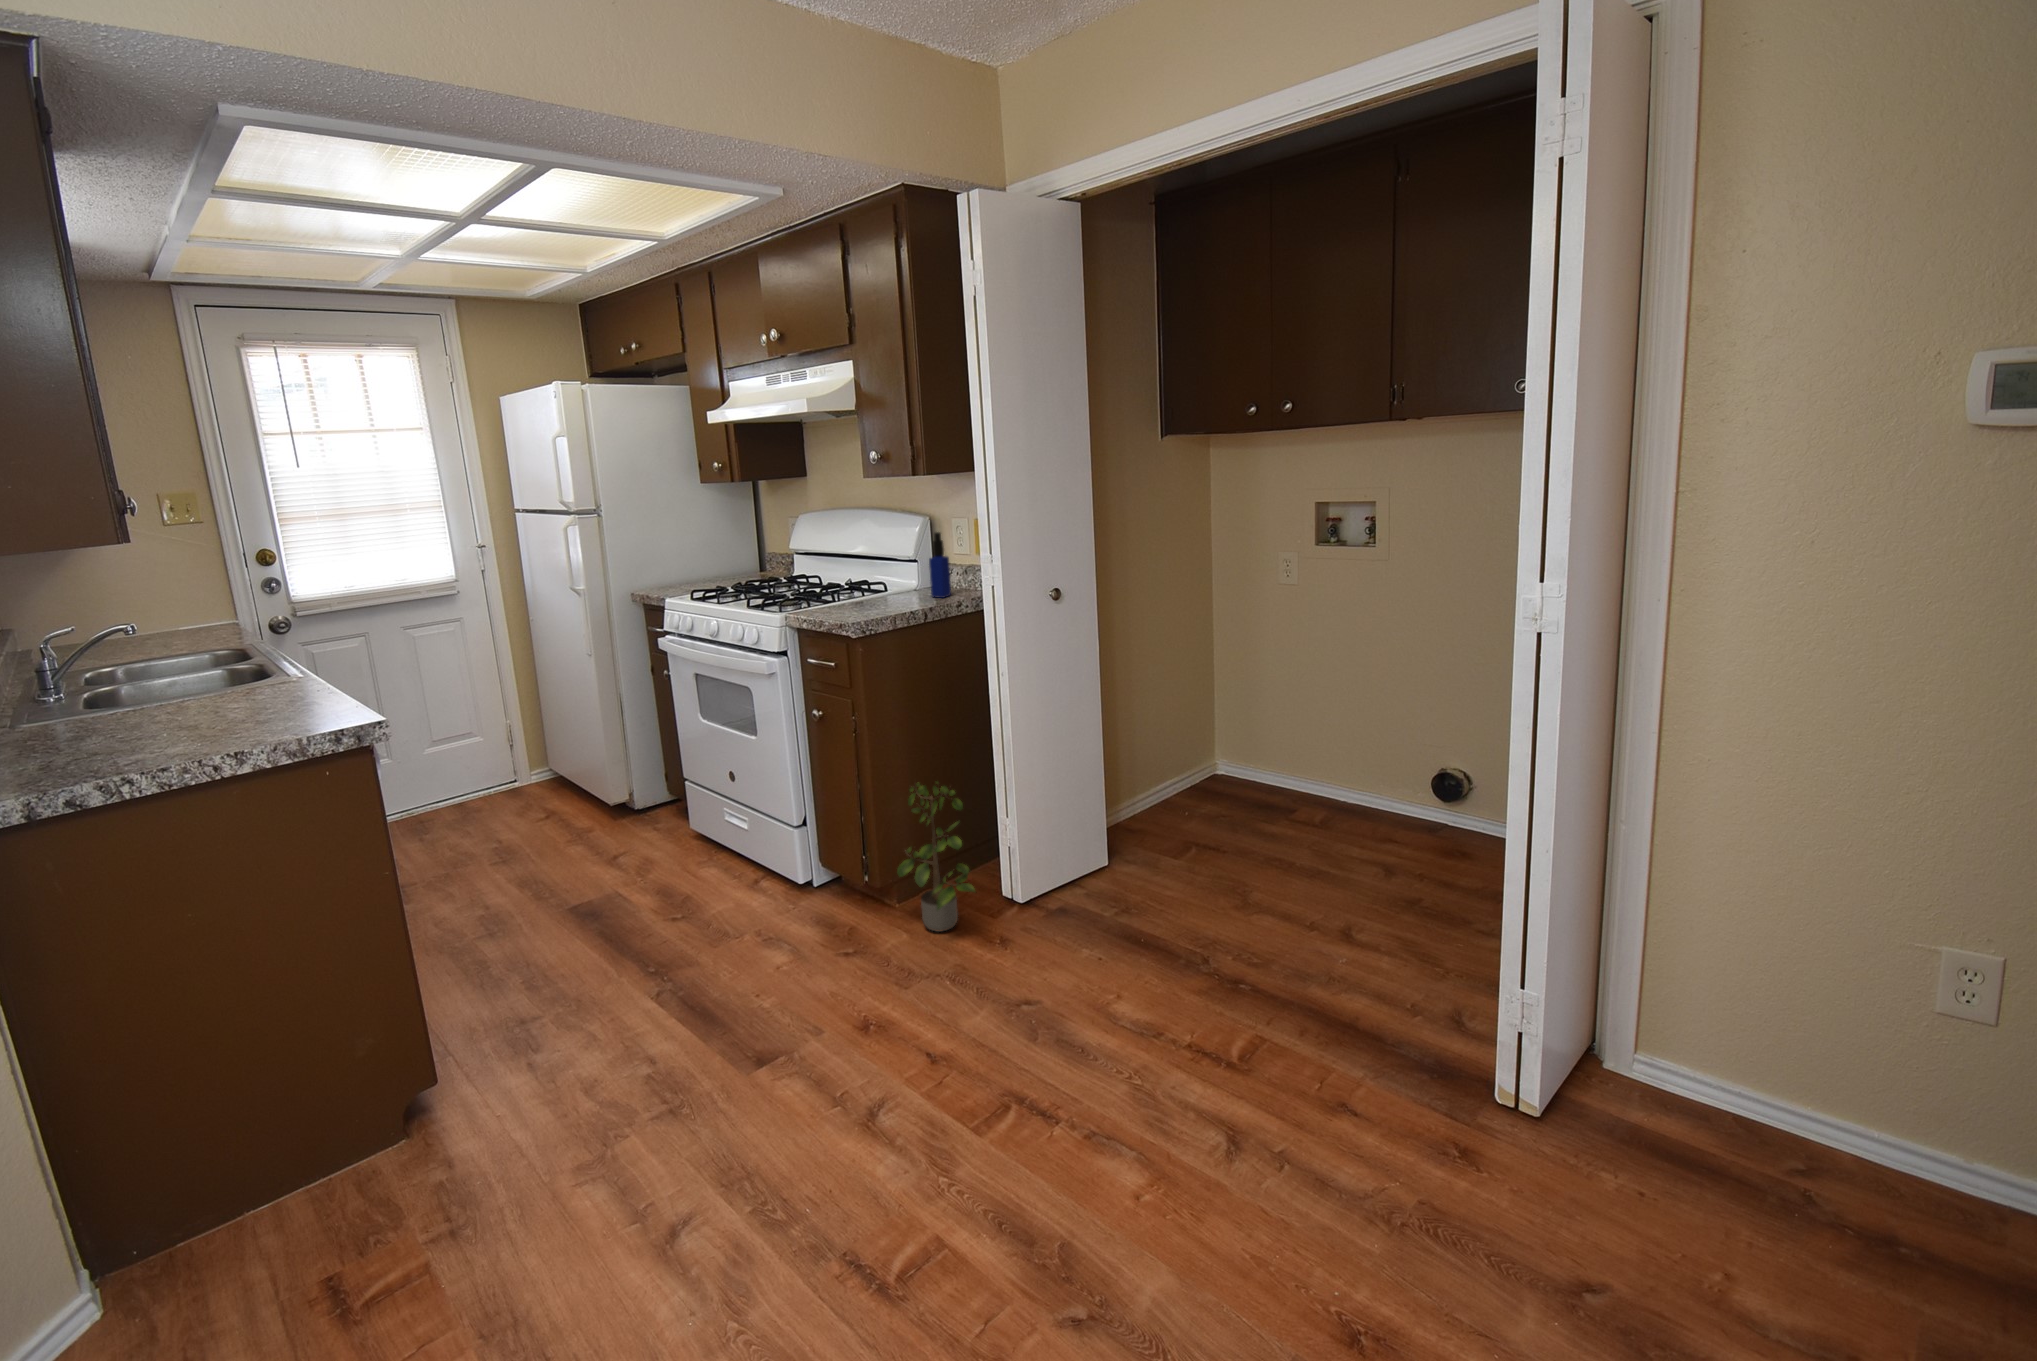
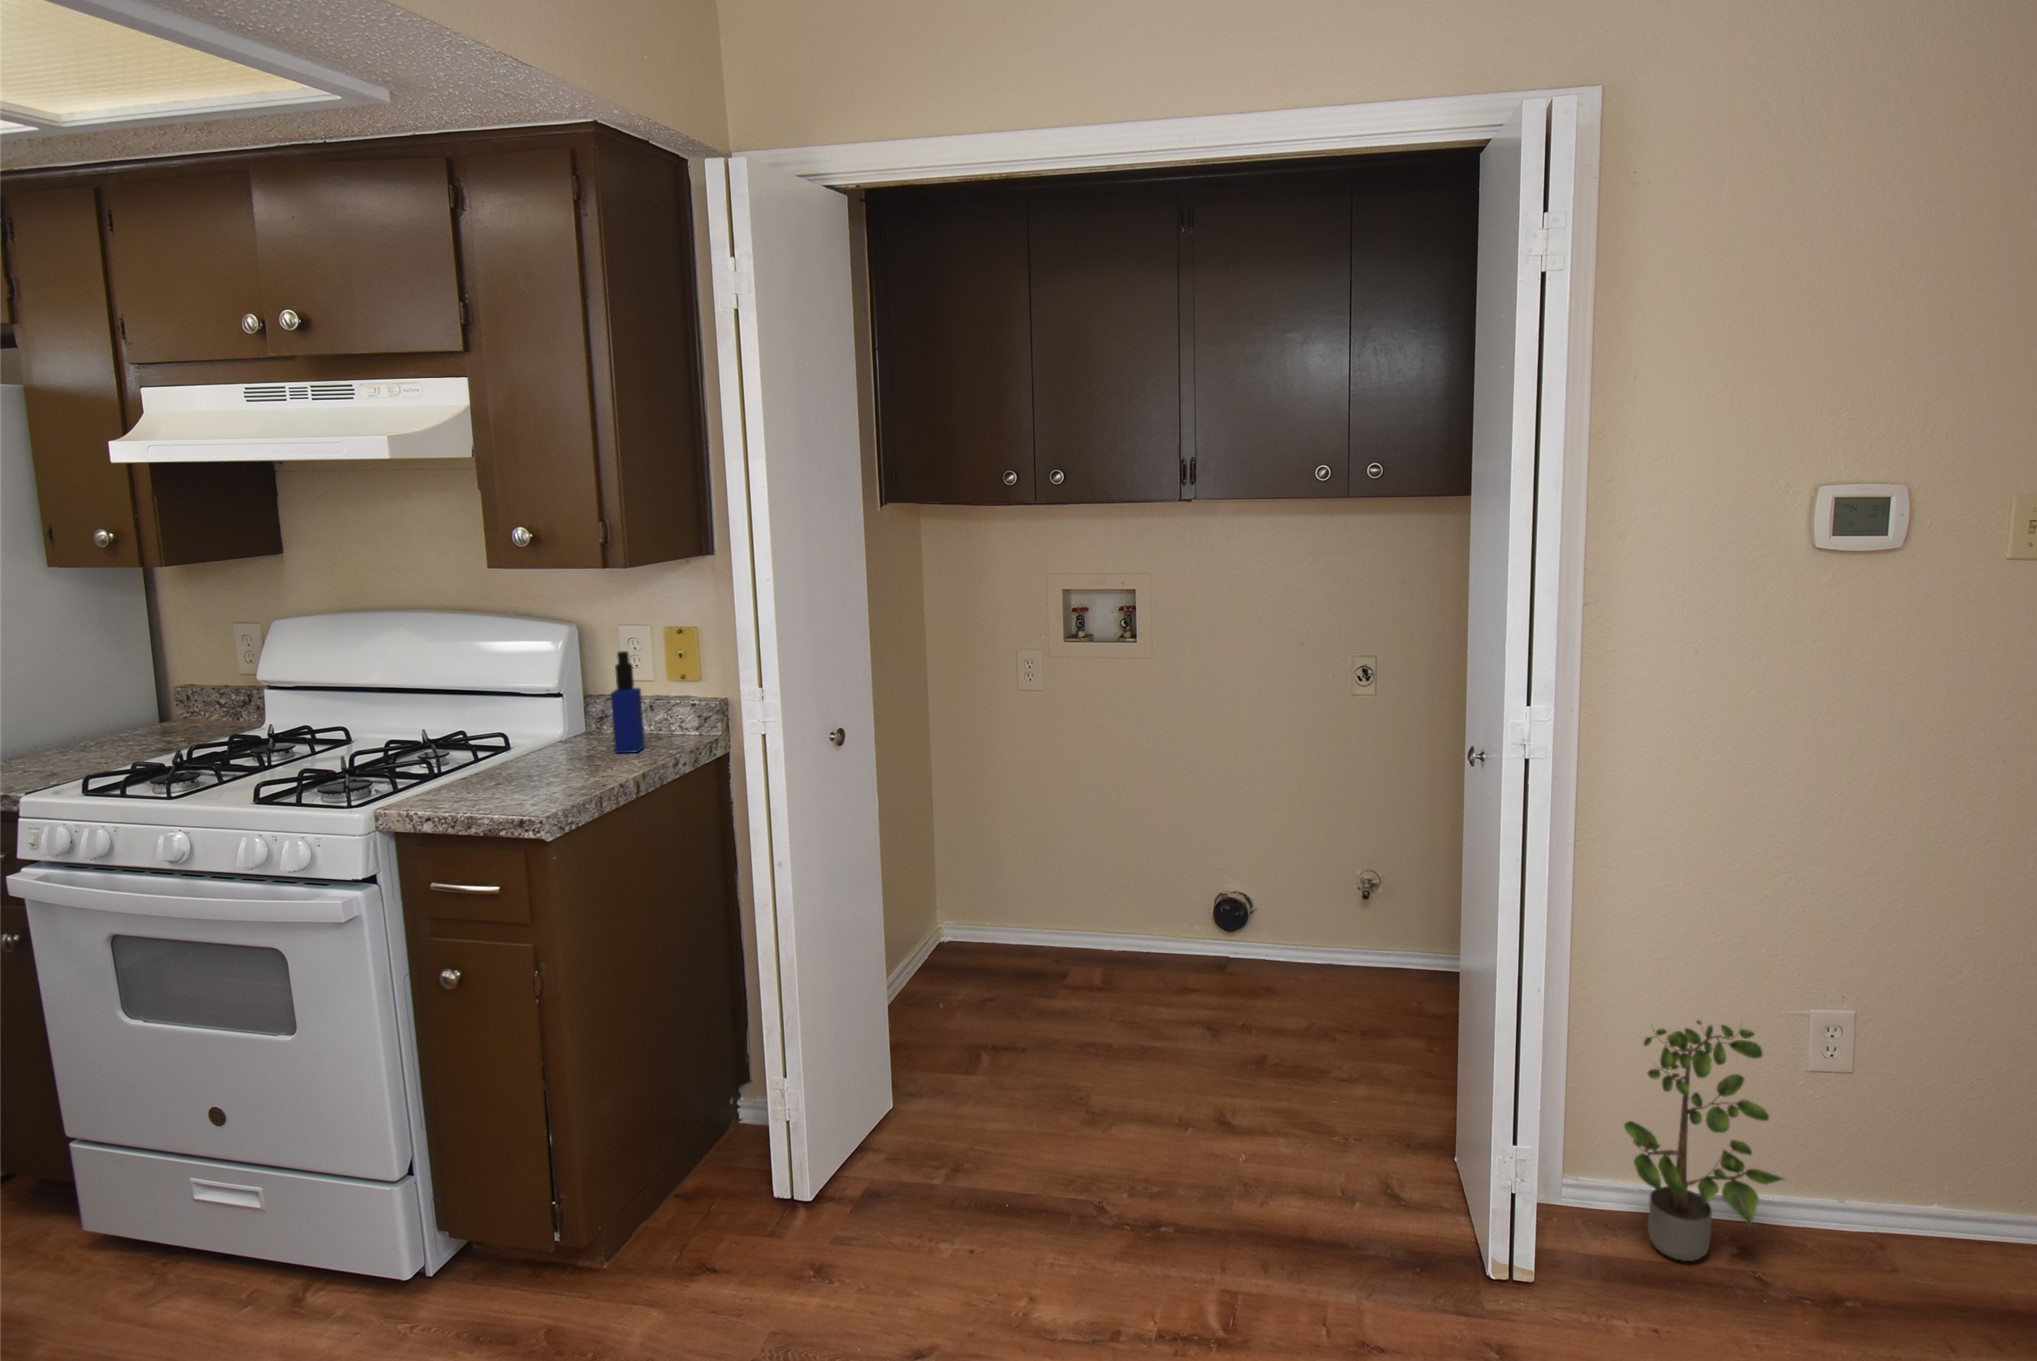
potted plant: present [897,782,975,932] -> present [1624,1021,1783,1261]

